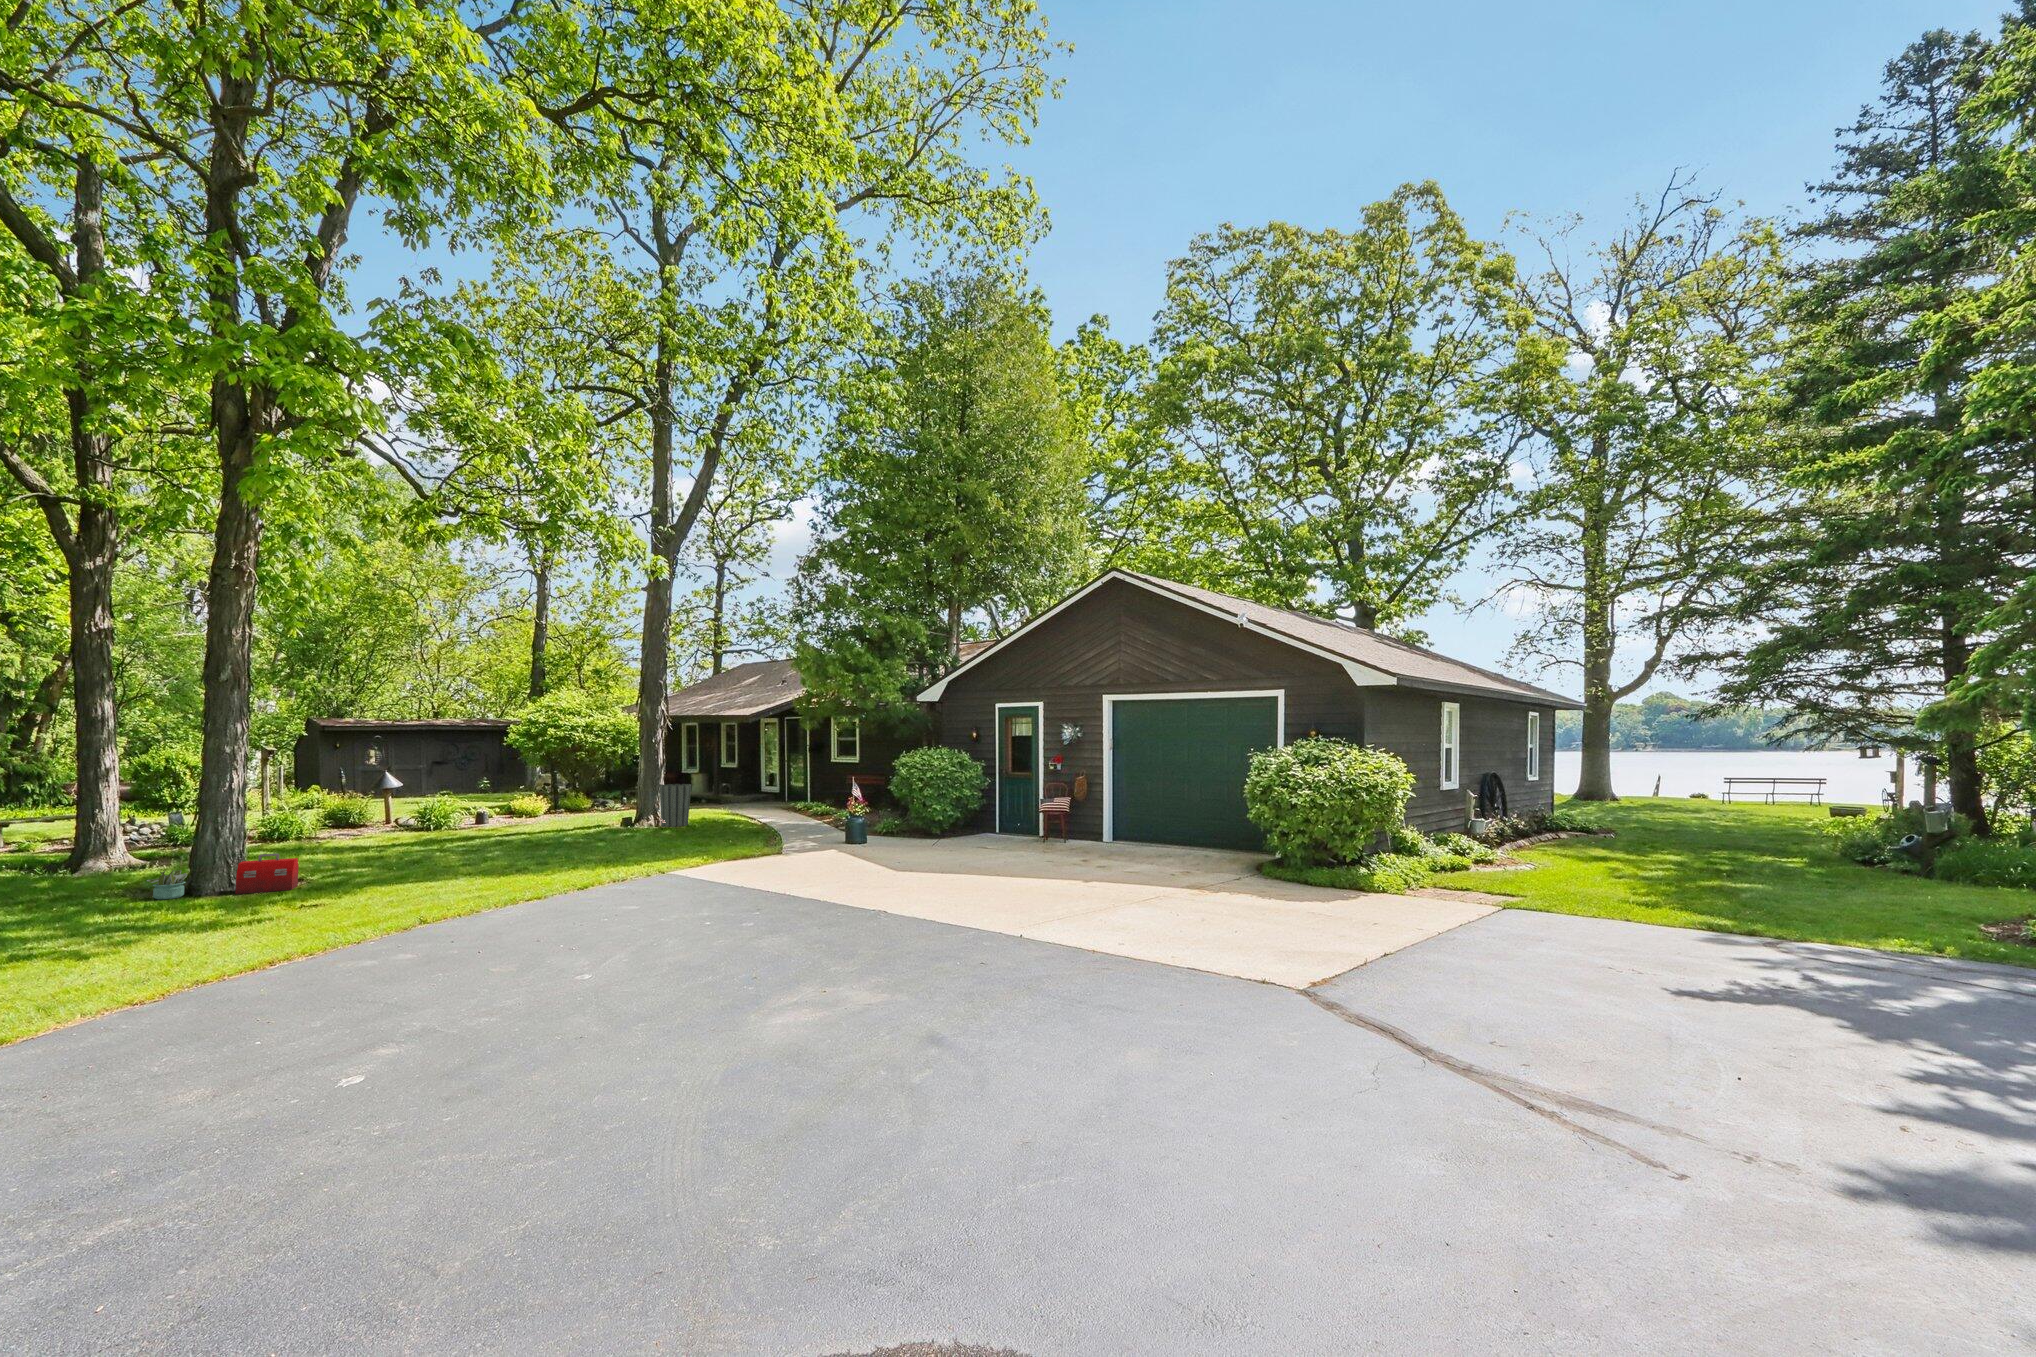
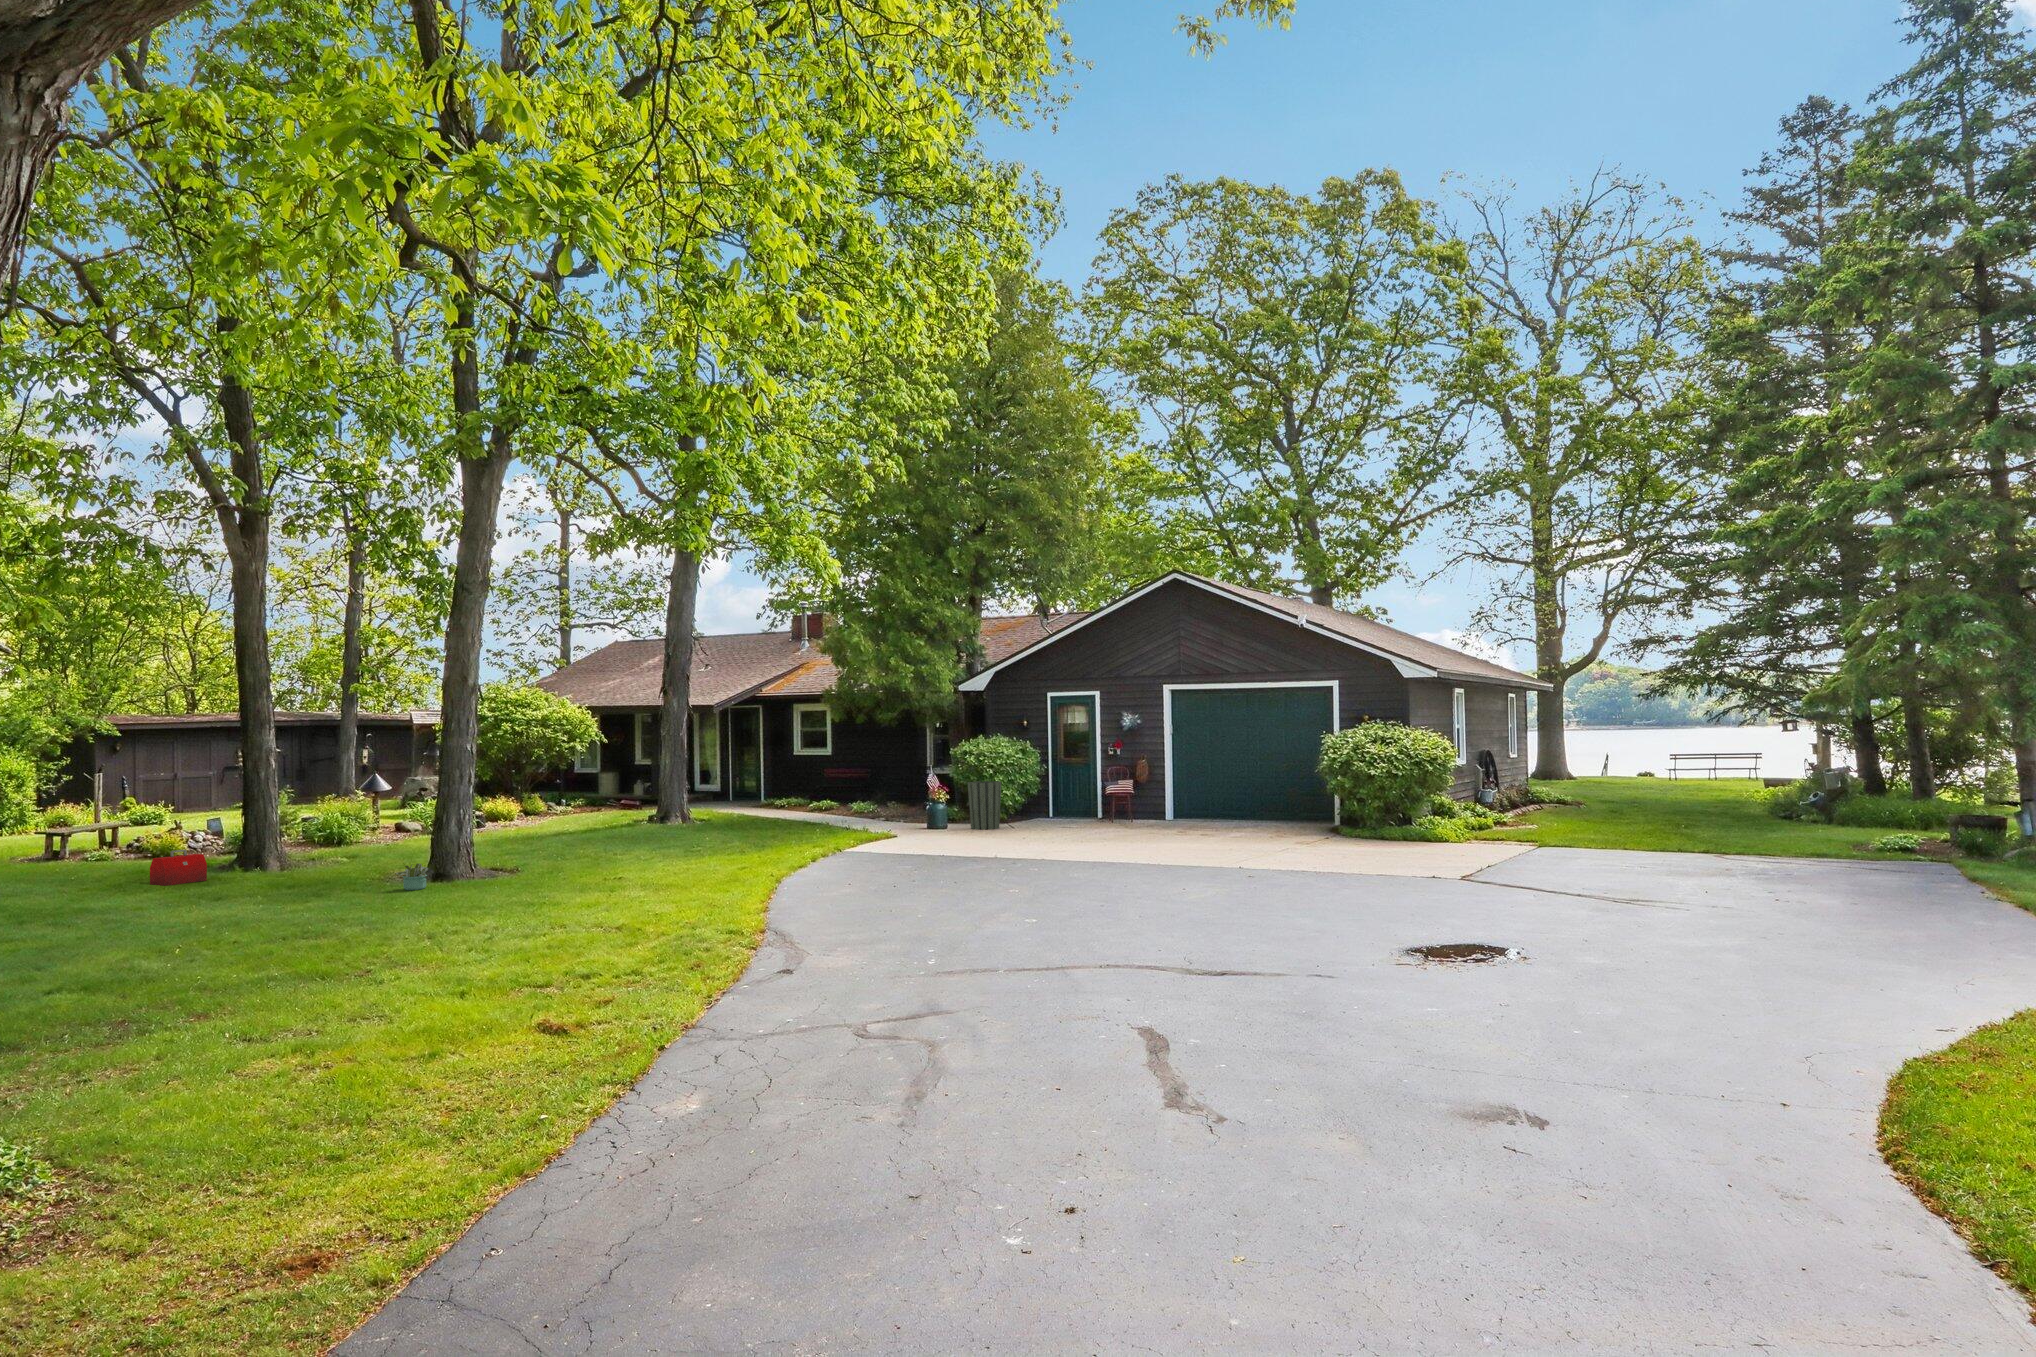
trash can: present [660,784,691,827] -> present [968,781,1001,830]
toolbox: present [235,854,299,894] -> present [150,850,207,886]

